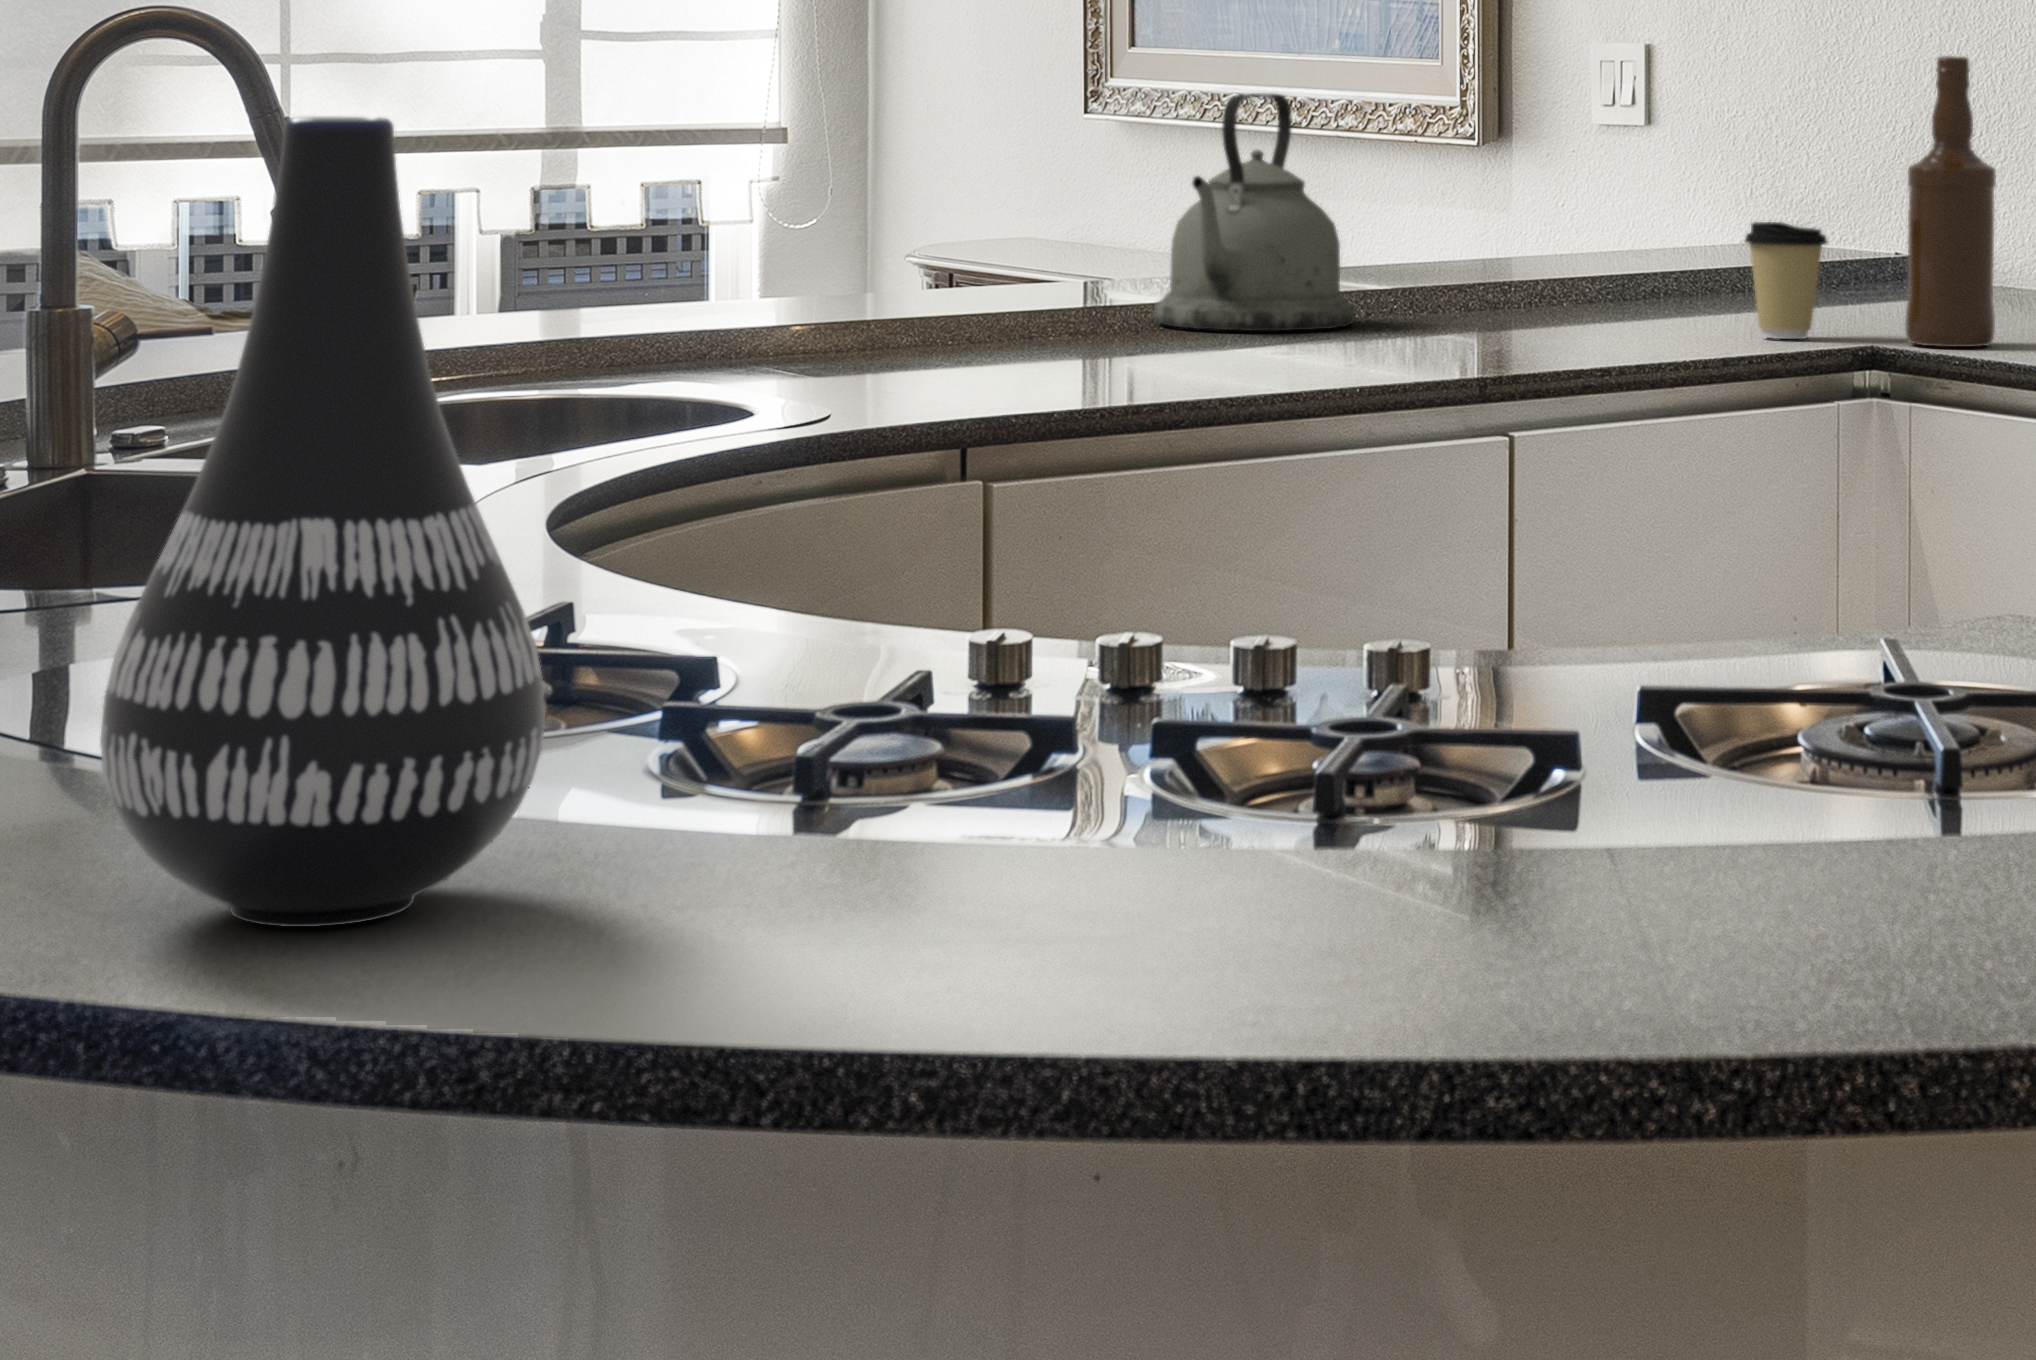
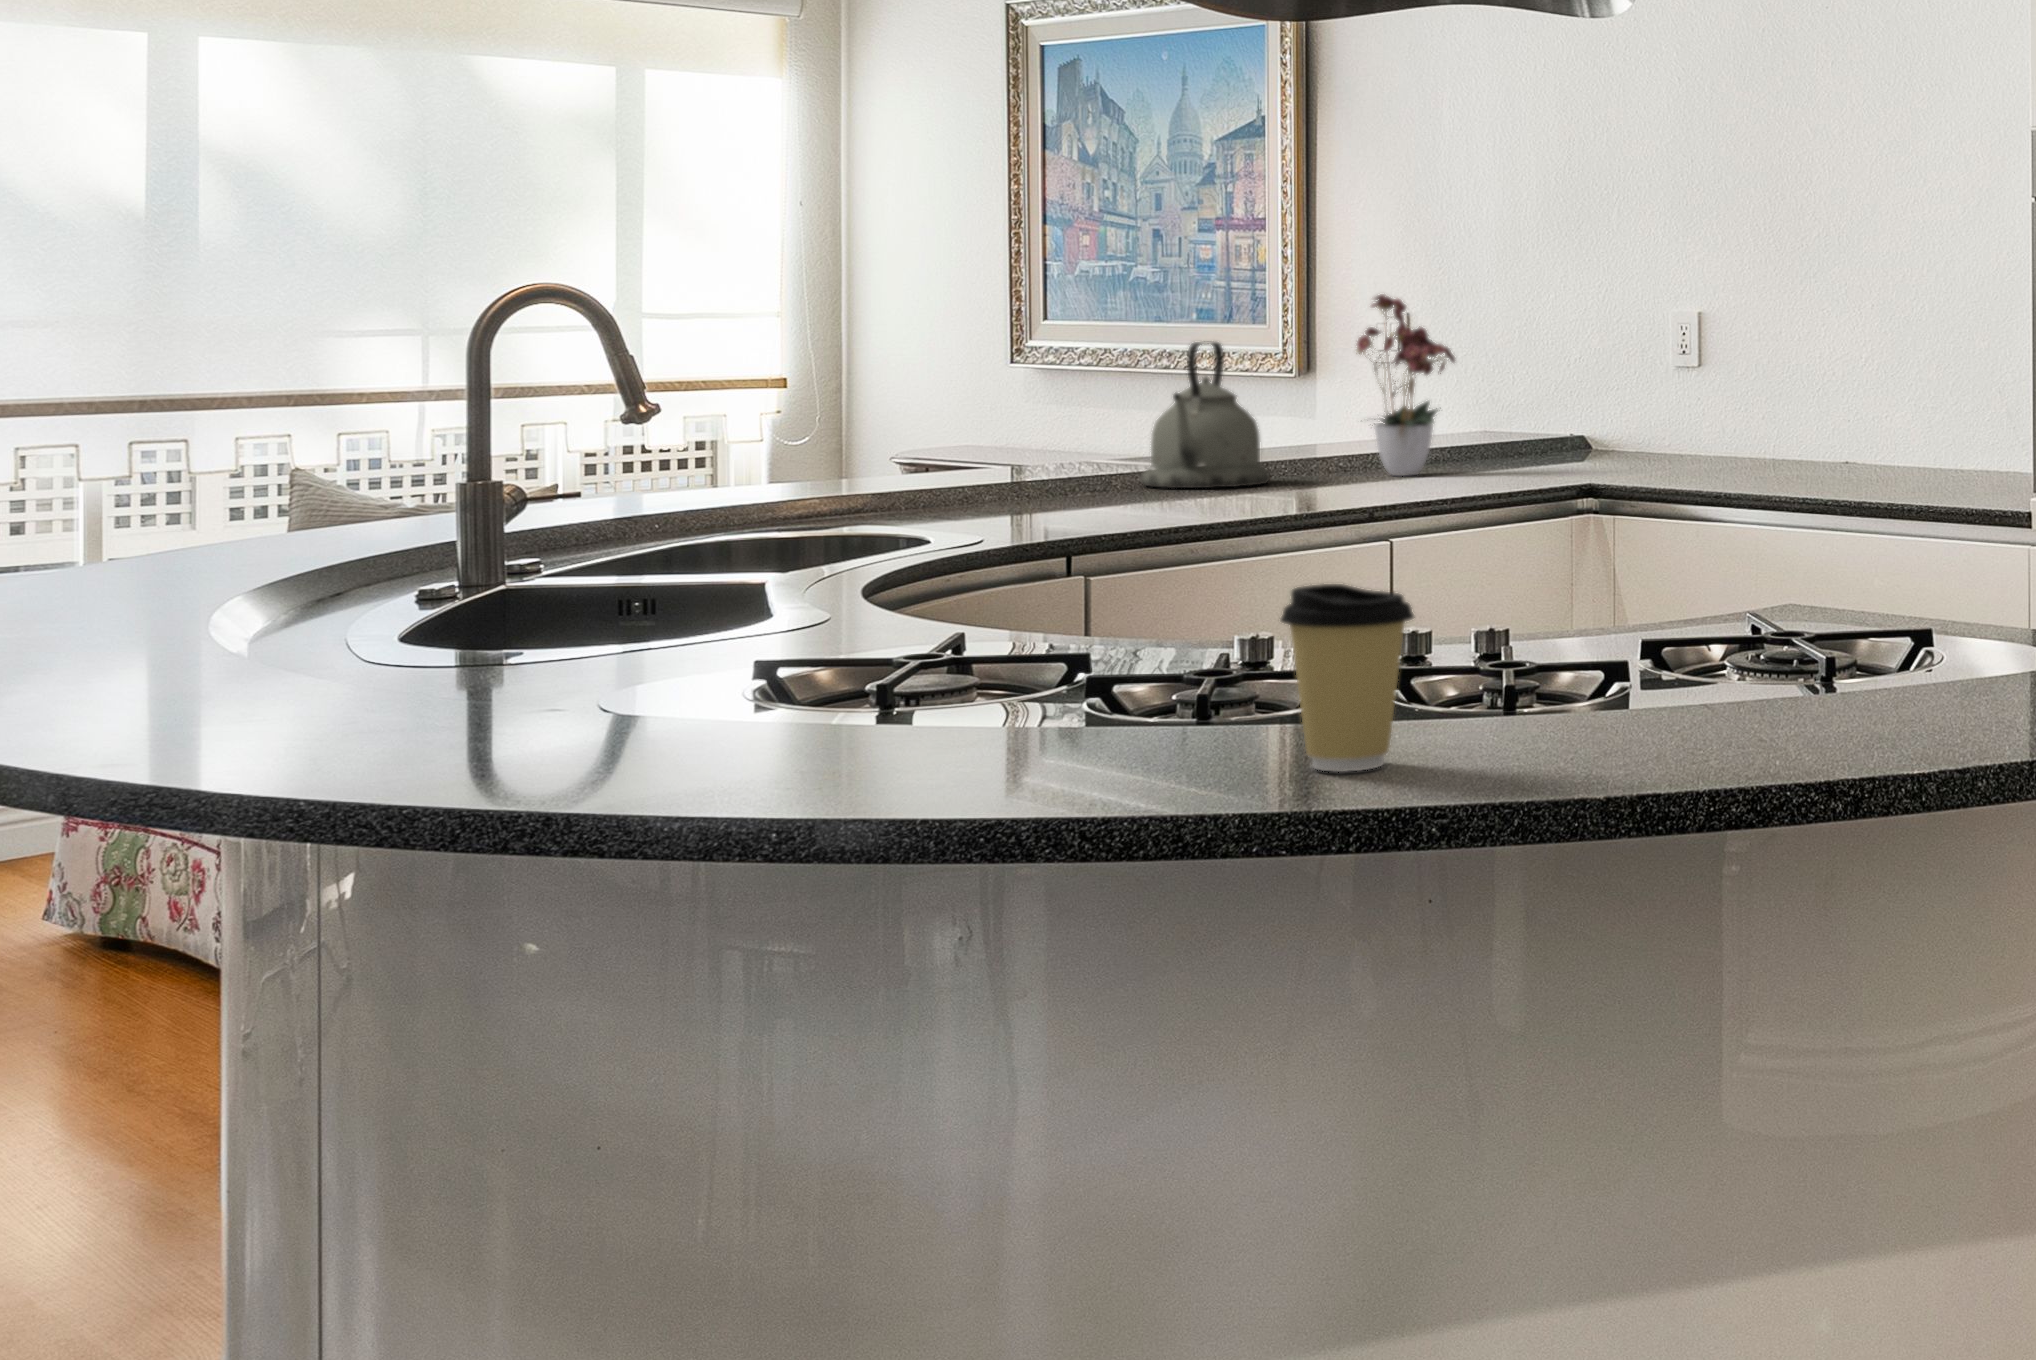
flower arrangement: none [1495,5,1675,319] -> present [1357,294,1455,476]
bottle: present [1905,56,1996,347] -> none [1611,312,1664,482]
vase: present [100,116,545,927] -> none [884,333,1136,784]
coffee cup: present [1745,222,1827,339] -> present [1281,584,1414,772]

